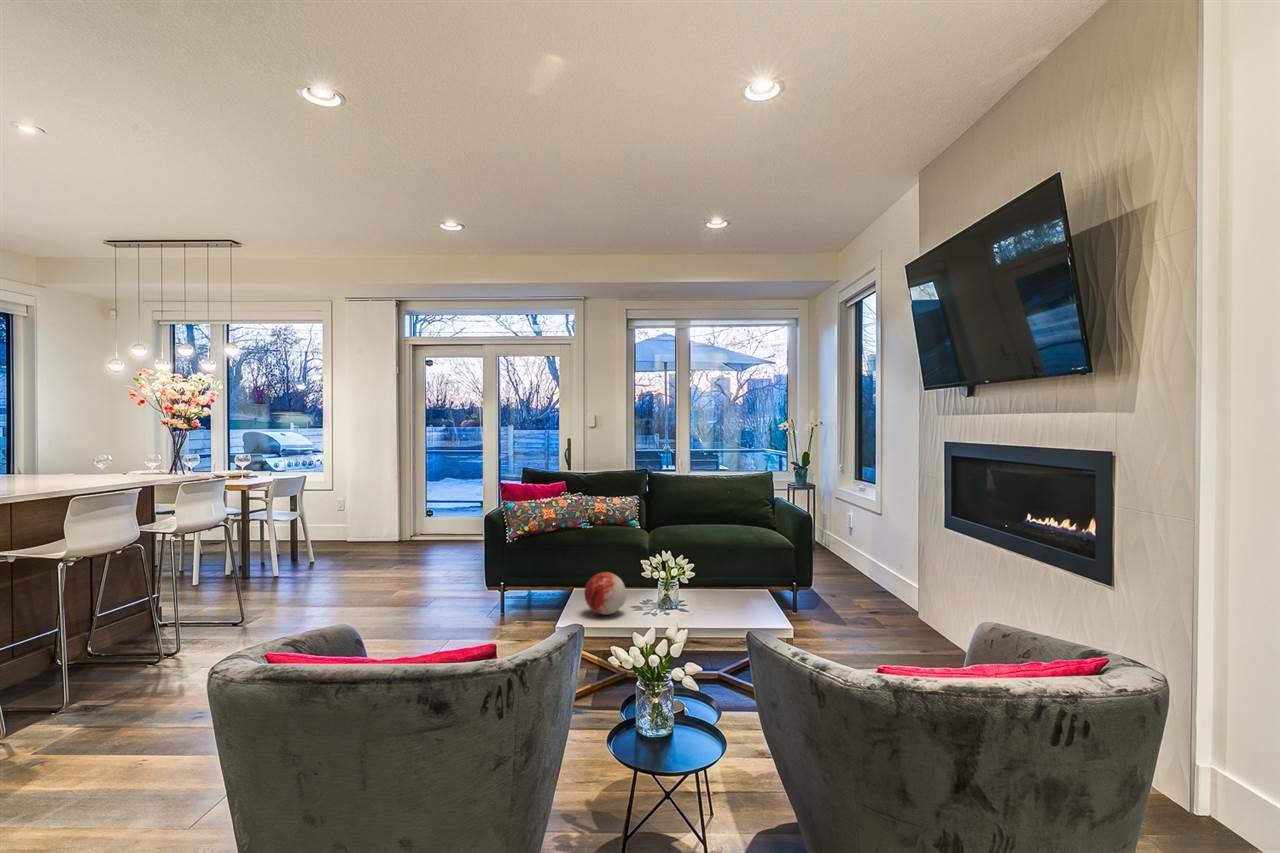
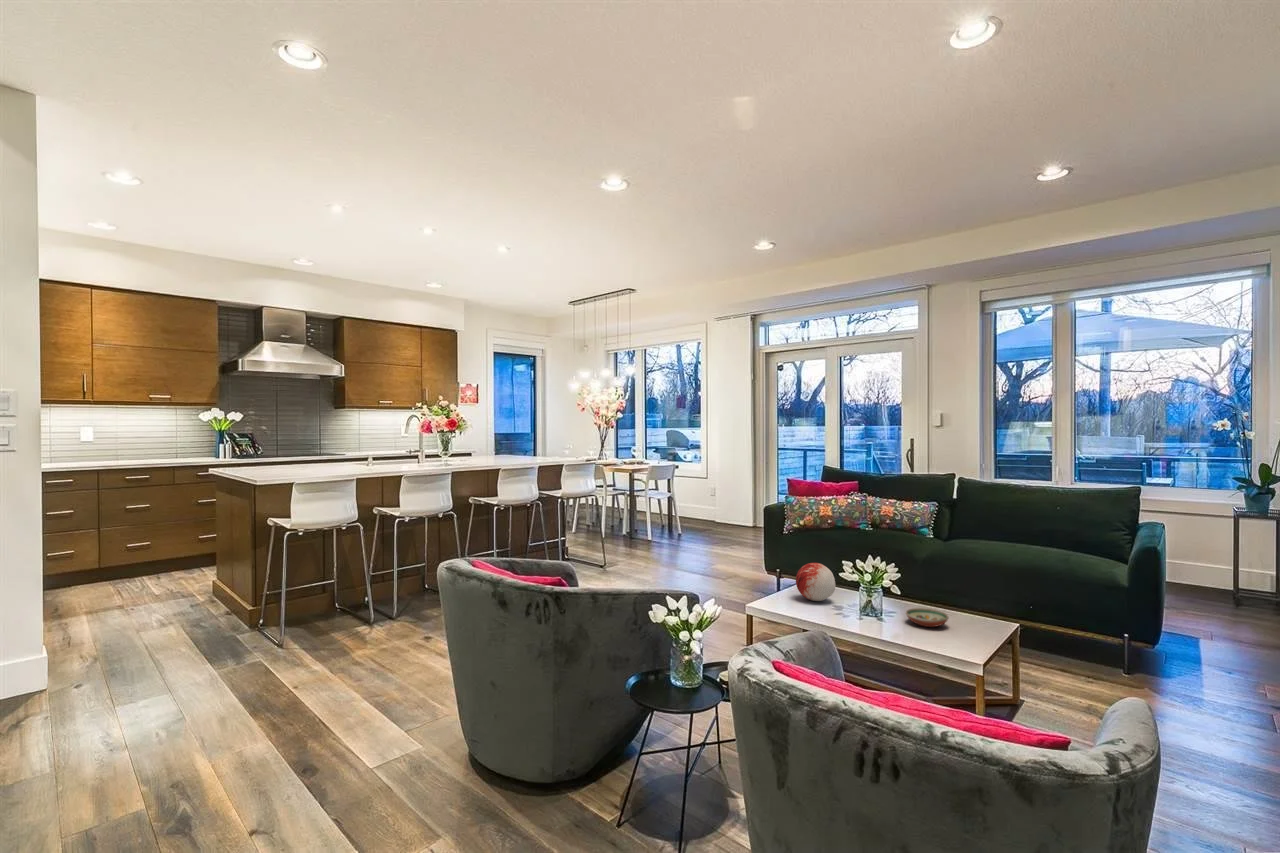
decorative bowl: none [701,599,740,617] -> present [906,608,949,627]

